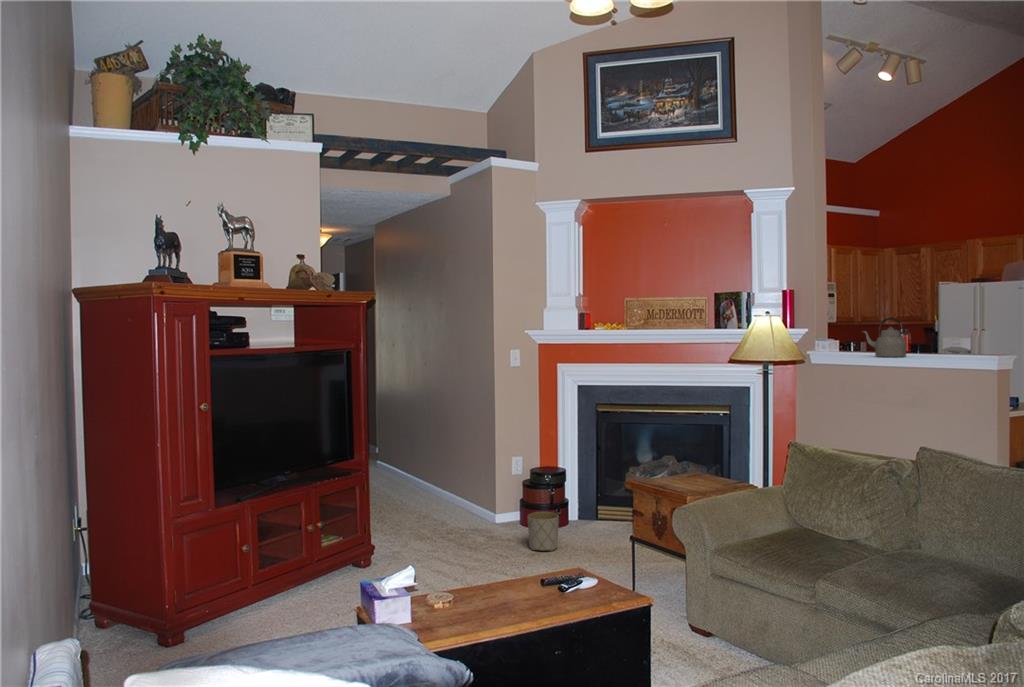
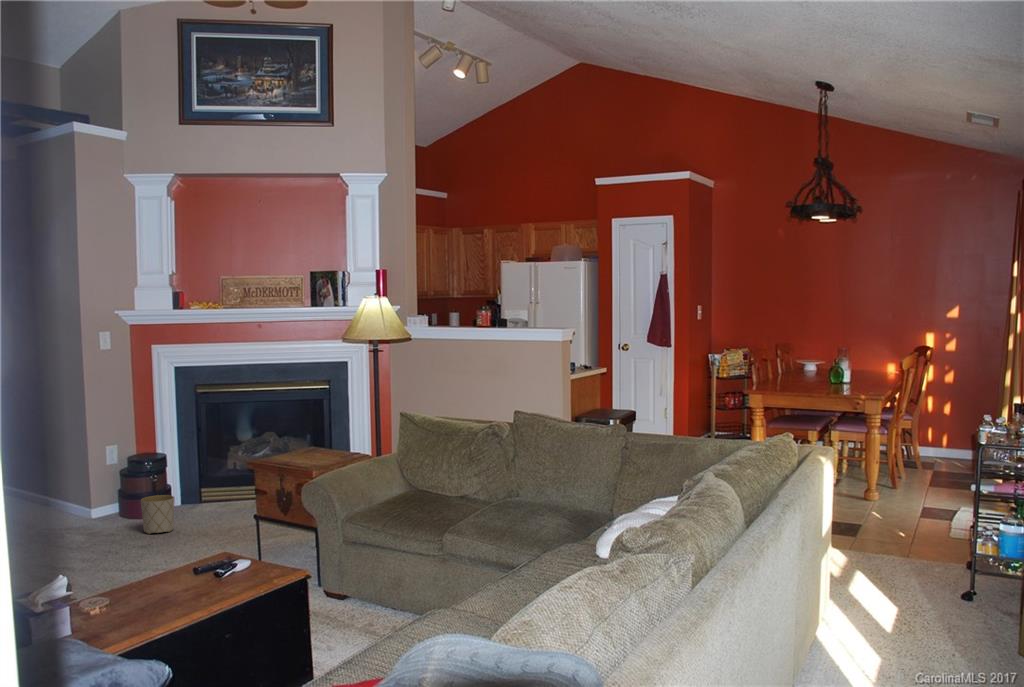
kettle: present [863,317,906,357] -> none [444,296,479,330]

